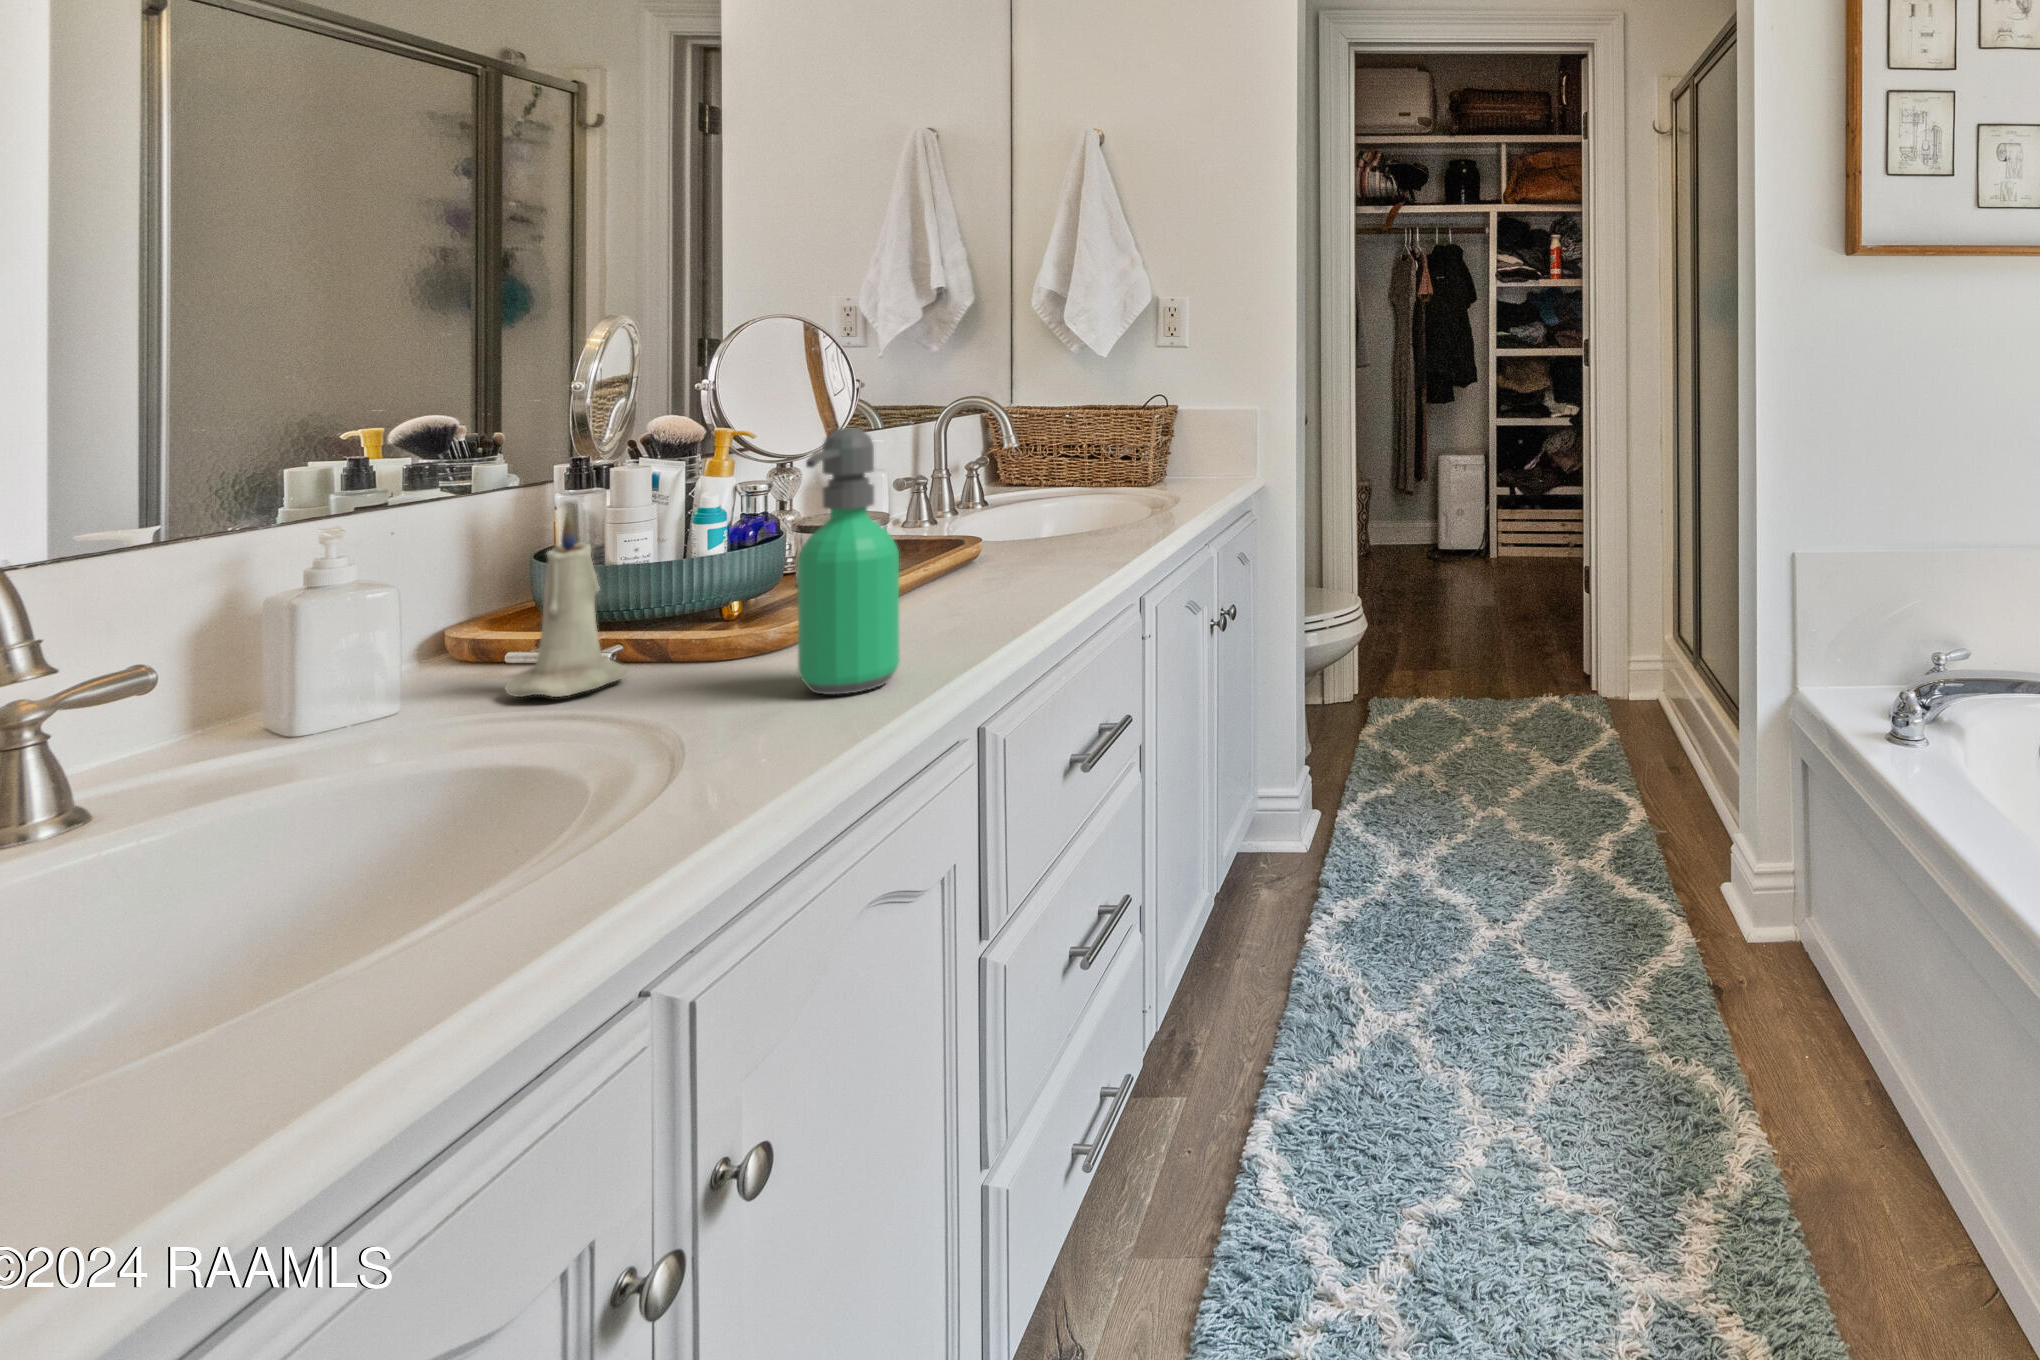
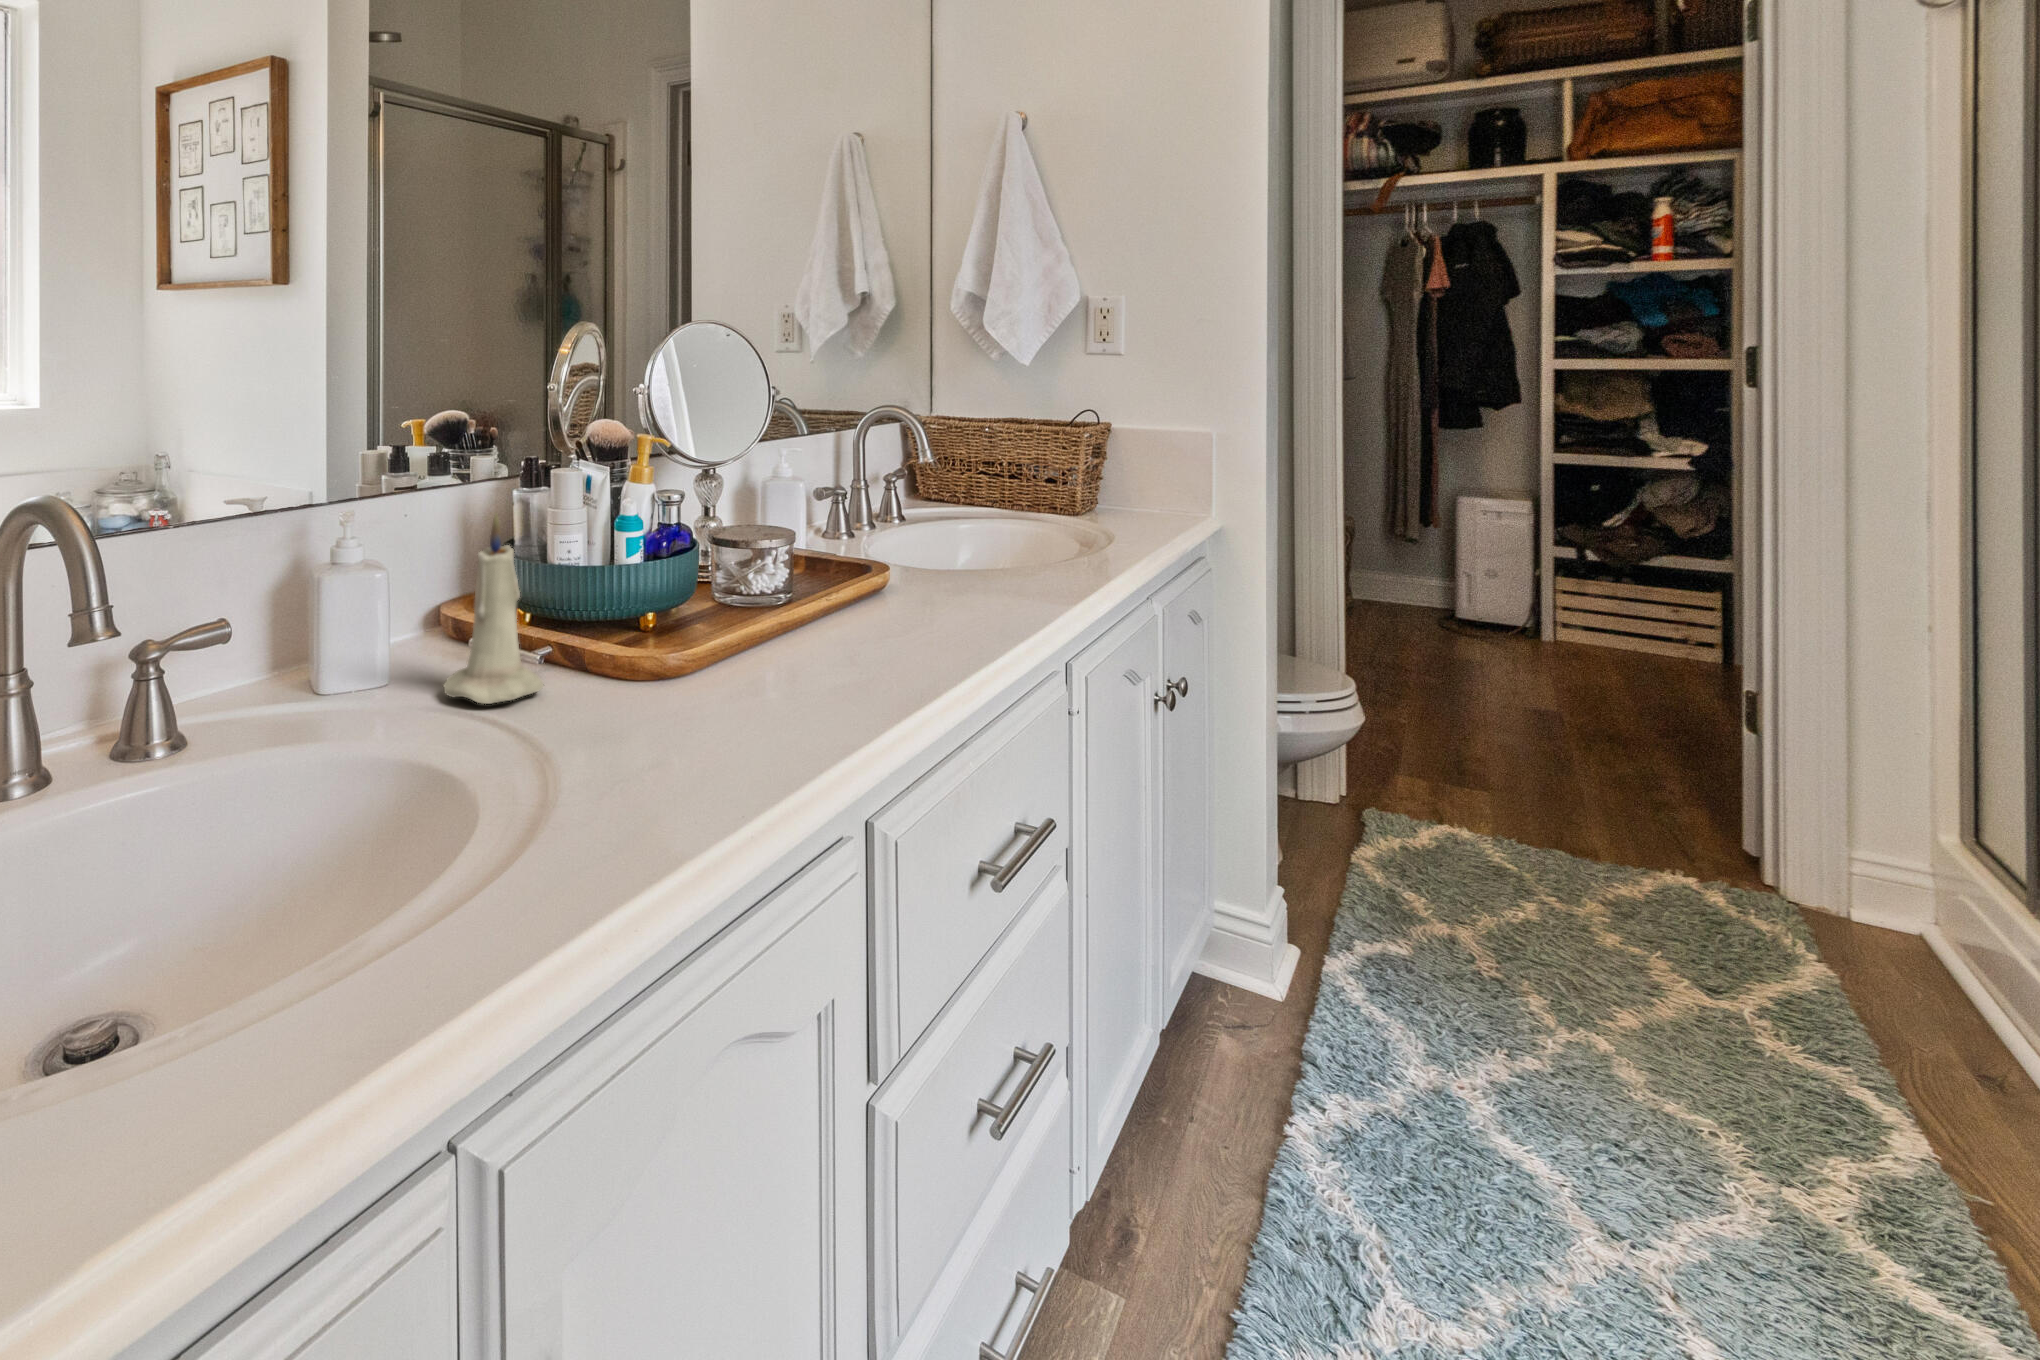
soap dispenser: present [798,428,900,695] -> none [690,441,795,756]

